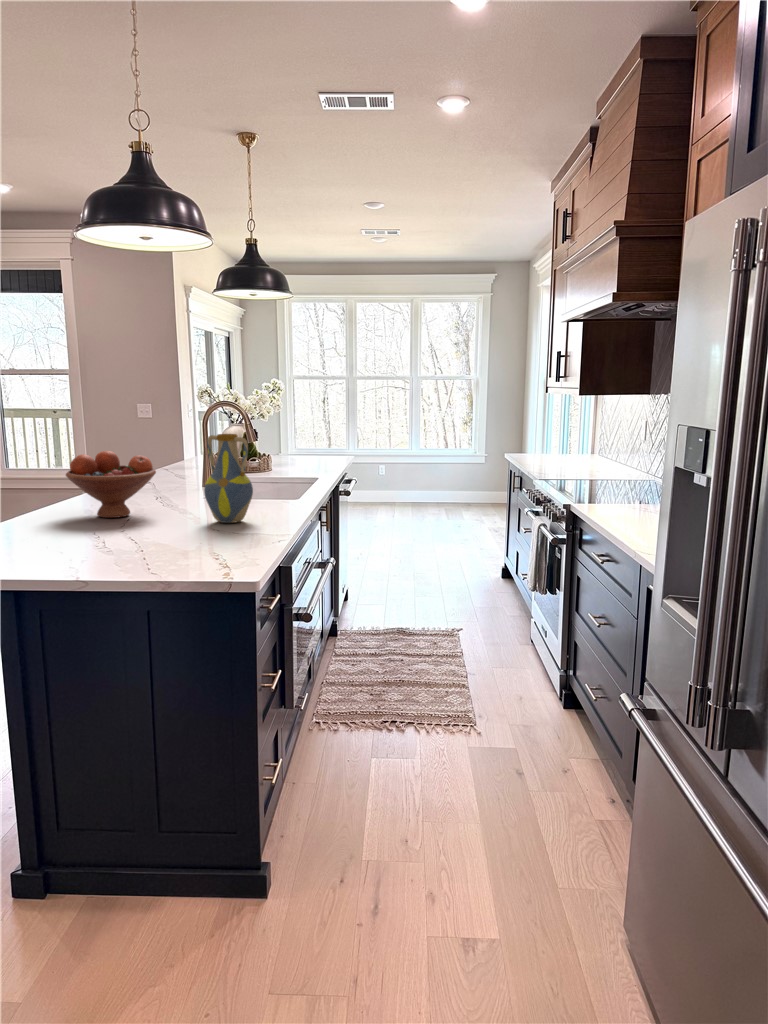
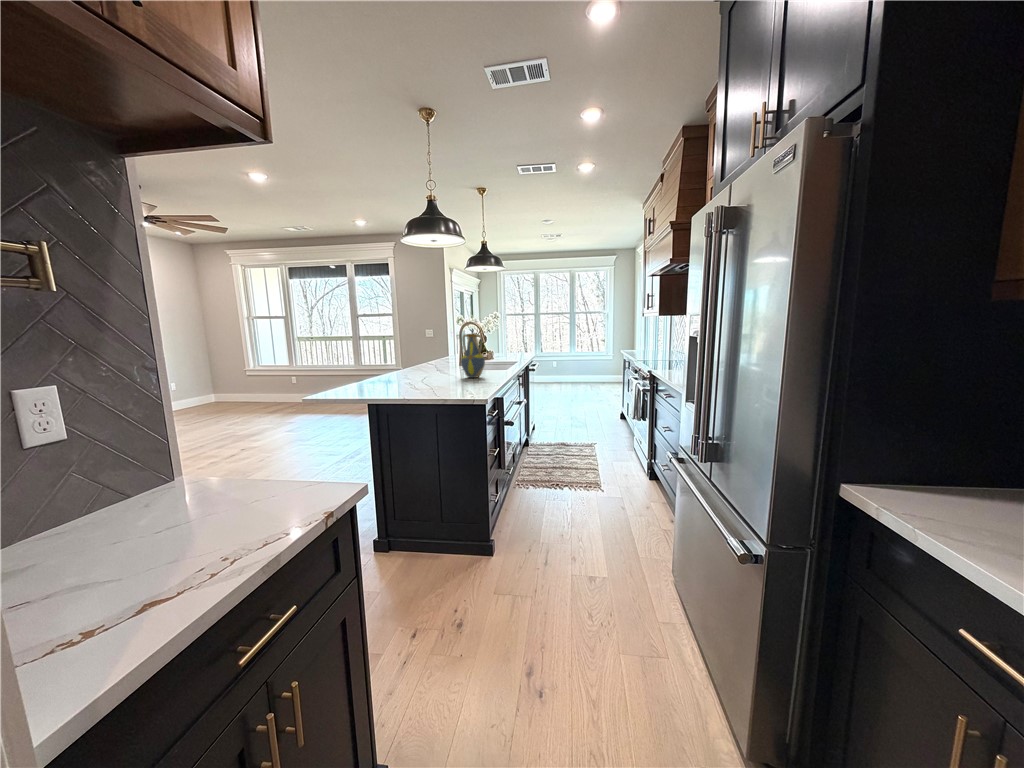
fruit bowl: present [66,451,156,518] -> none [395,344,438,376]

